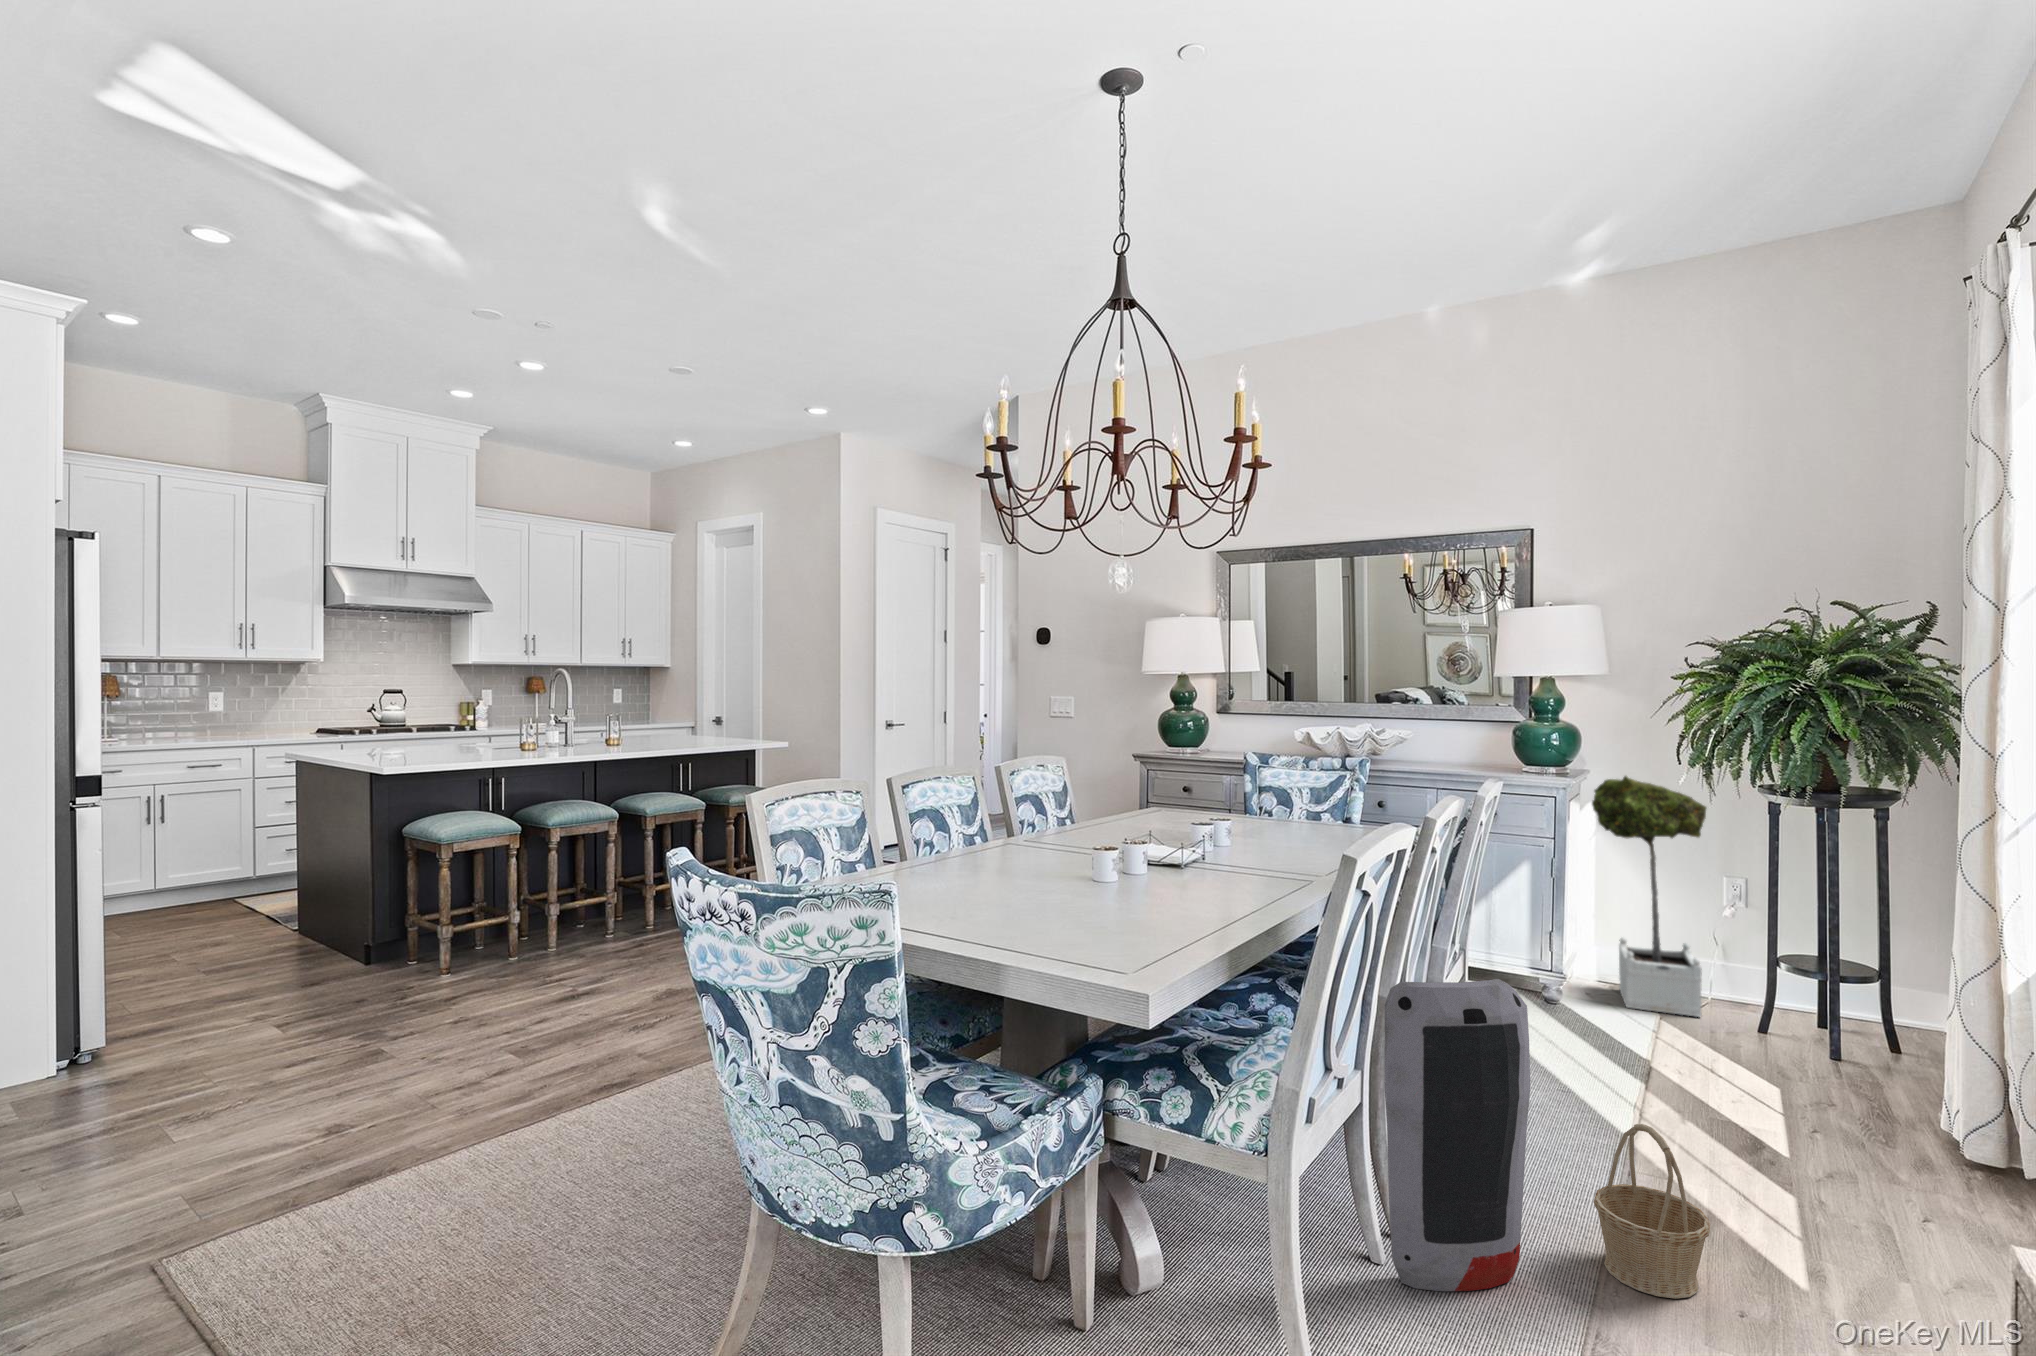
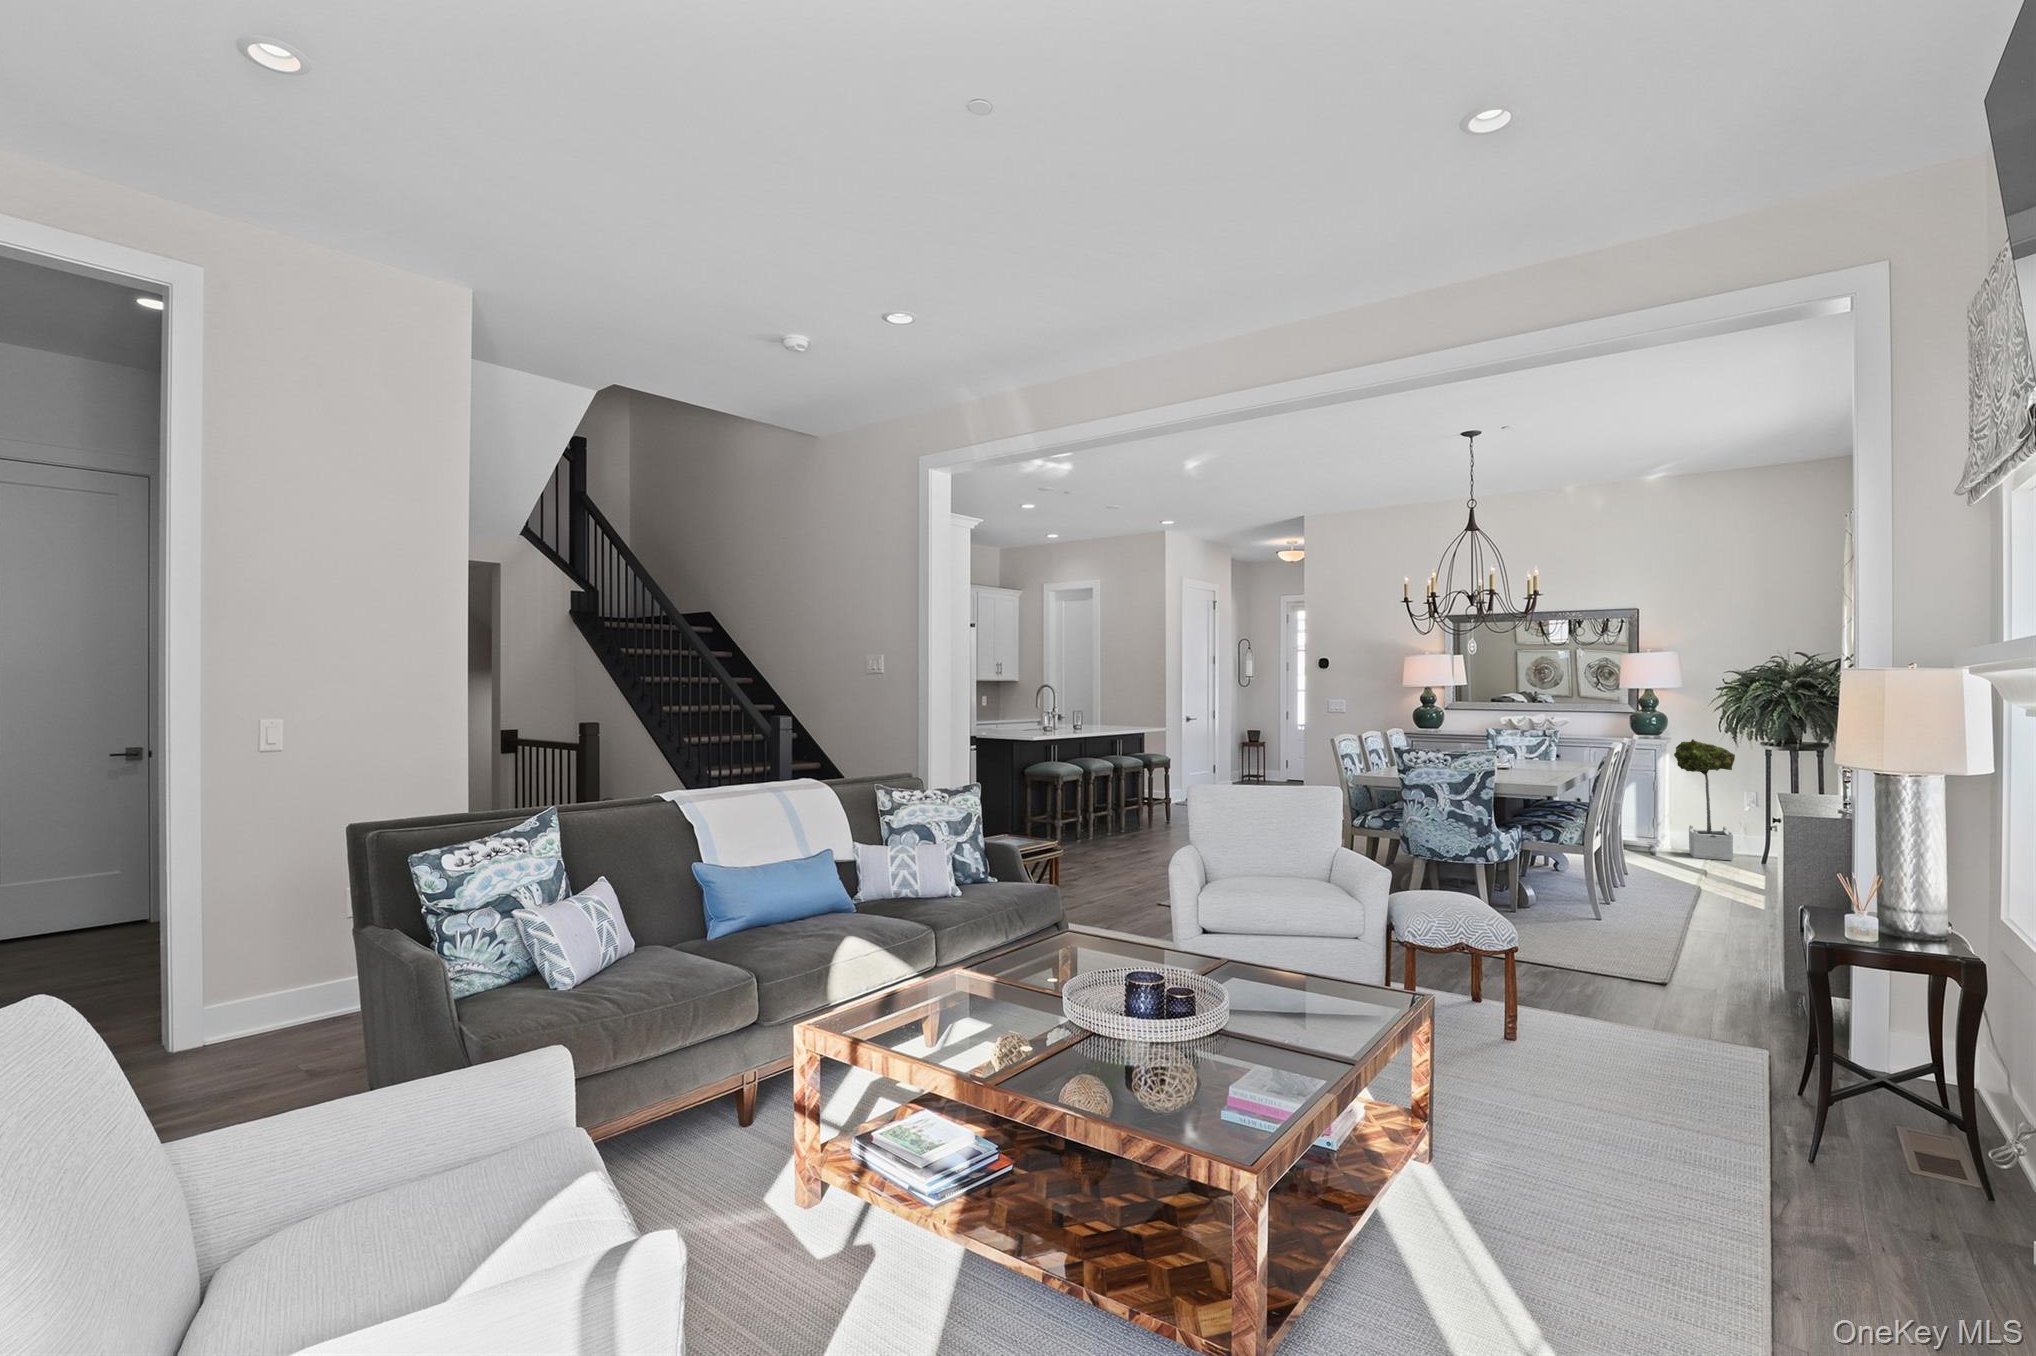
air purifier: present [1384,979,1530,1291] -> none [1614,800,1668,910]
basket: present [1594,1124,1710,1299] -> none [1691,854,1735,912]

